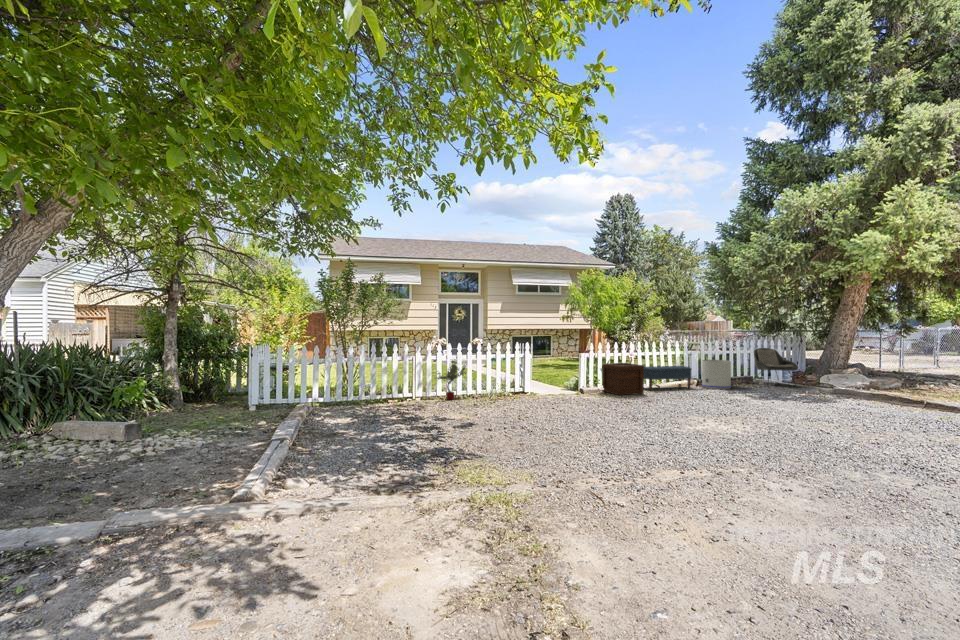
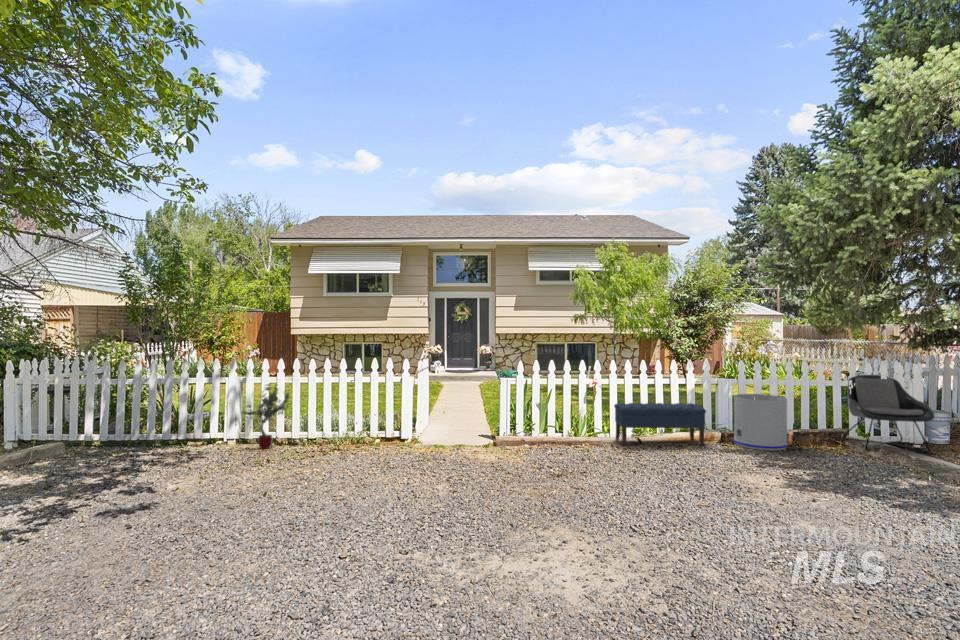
wooden crate: present [602,363,644,395] -> none [534,396,594,455]

